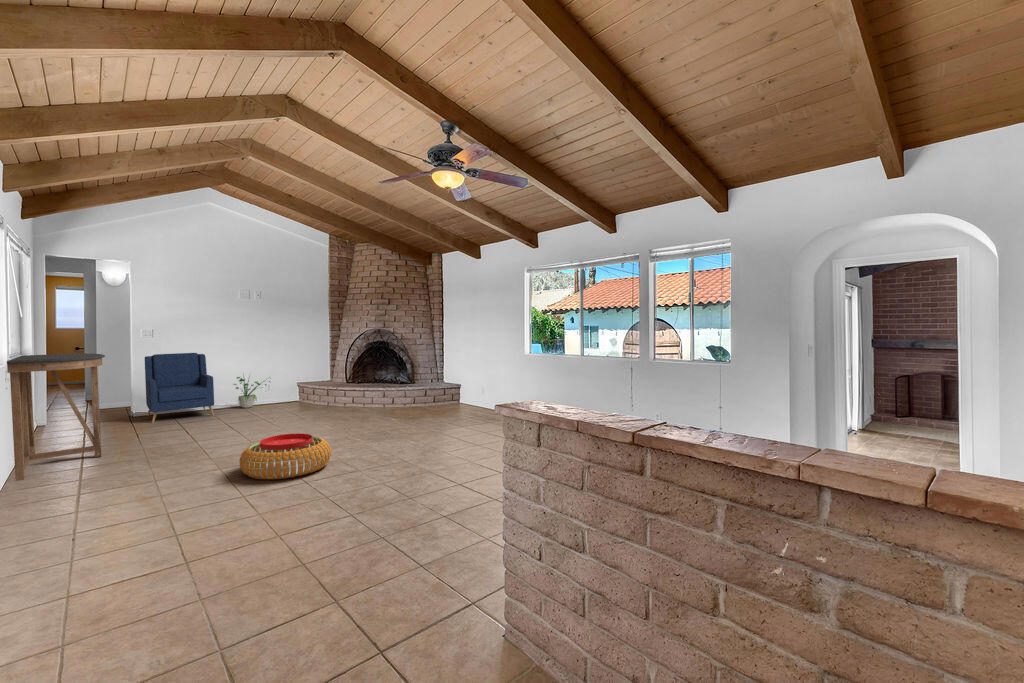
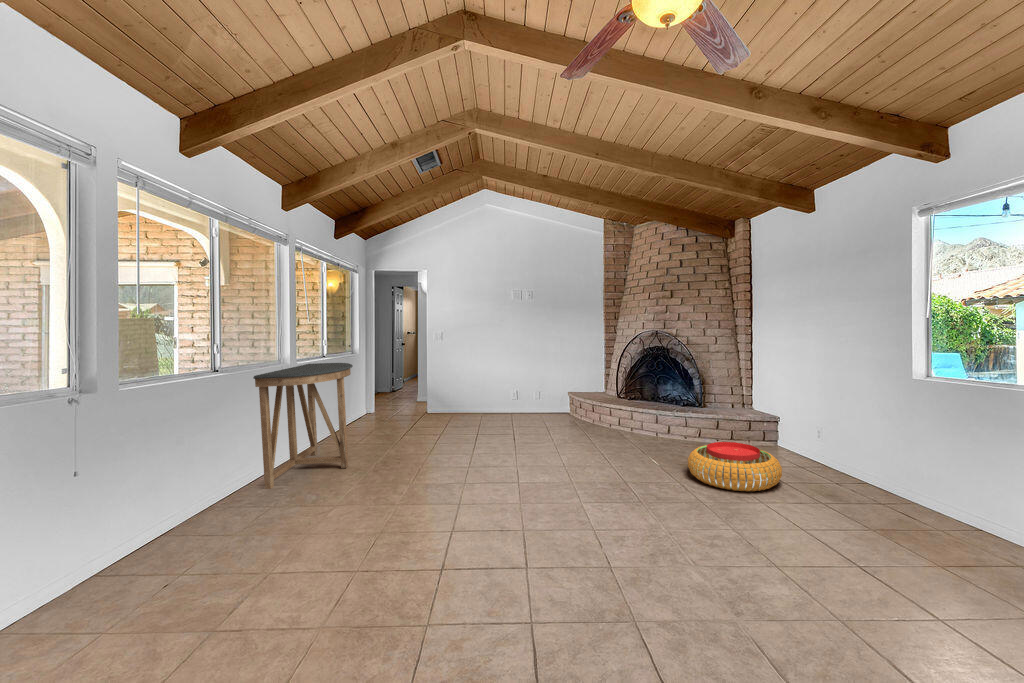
armchair: present [145,353,214,423] -> none [425,357,480,426]
potted plant: present [234,377,270,408] -> none [500,374,540,416]
pouf: present [239,433,331,480] -> present [688,442,782,491]

